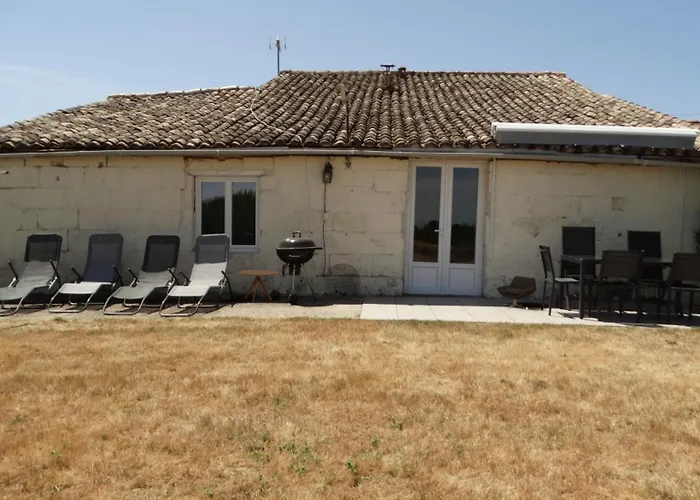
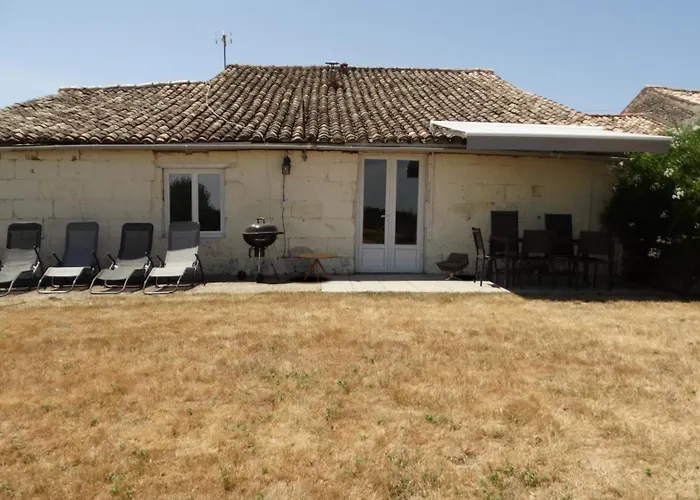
round table: present [238,270,279,302] -> present [299,253,335,282]

